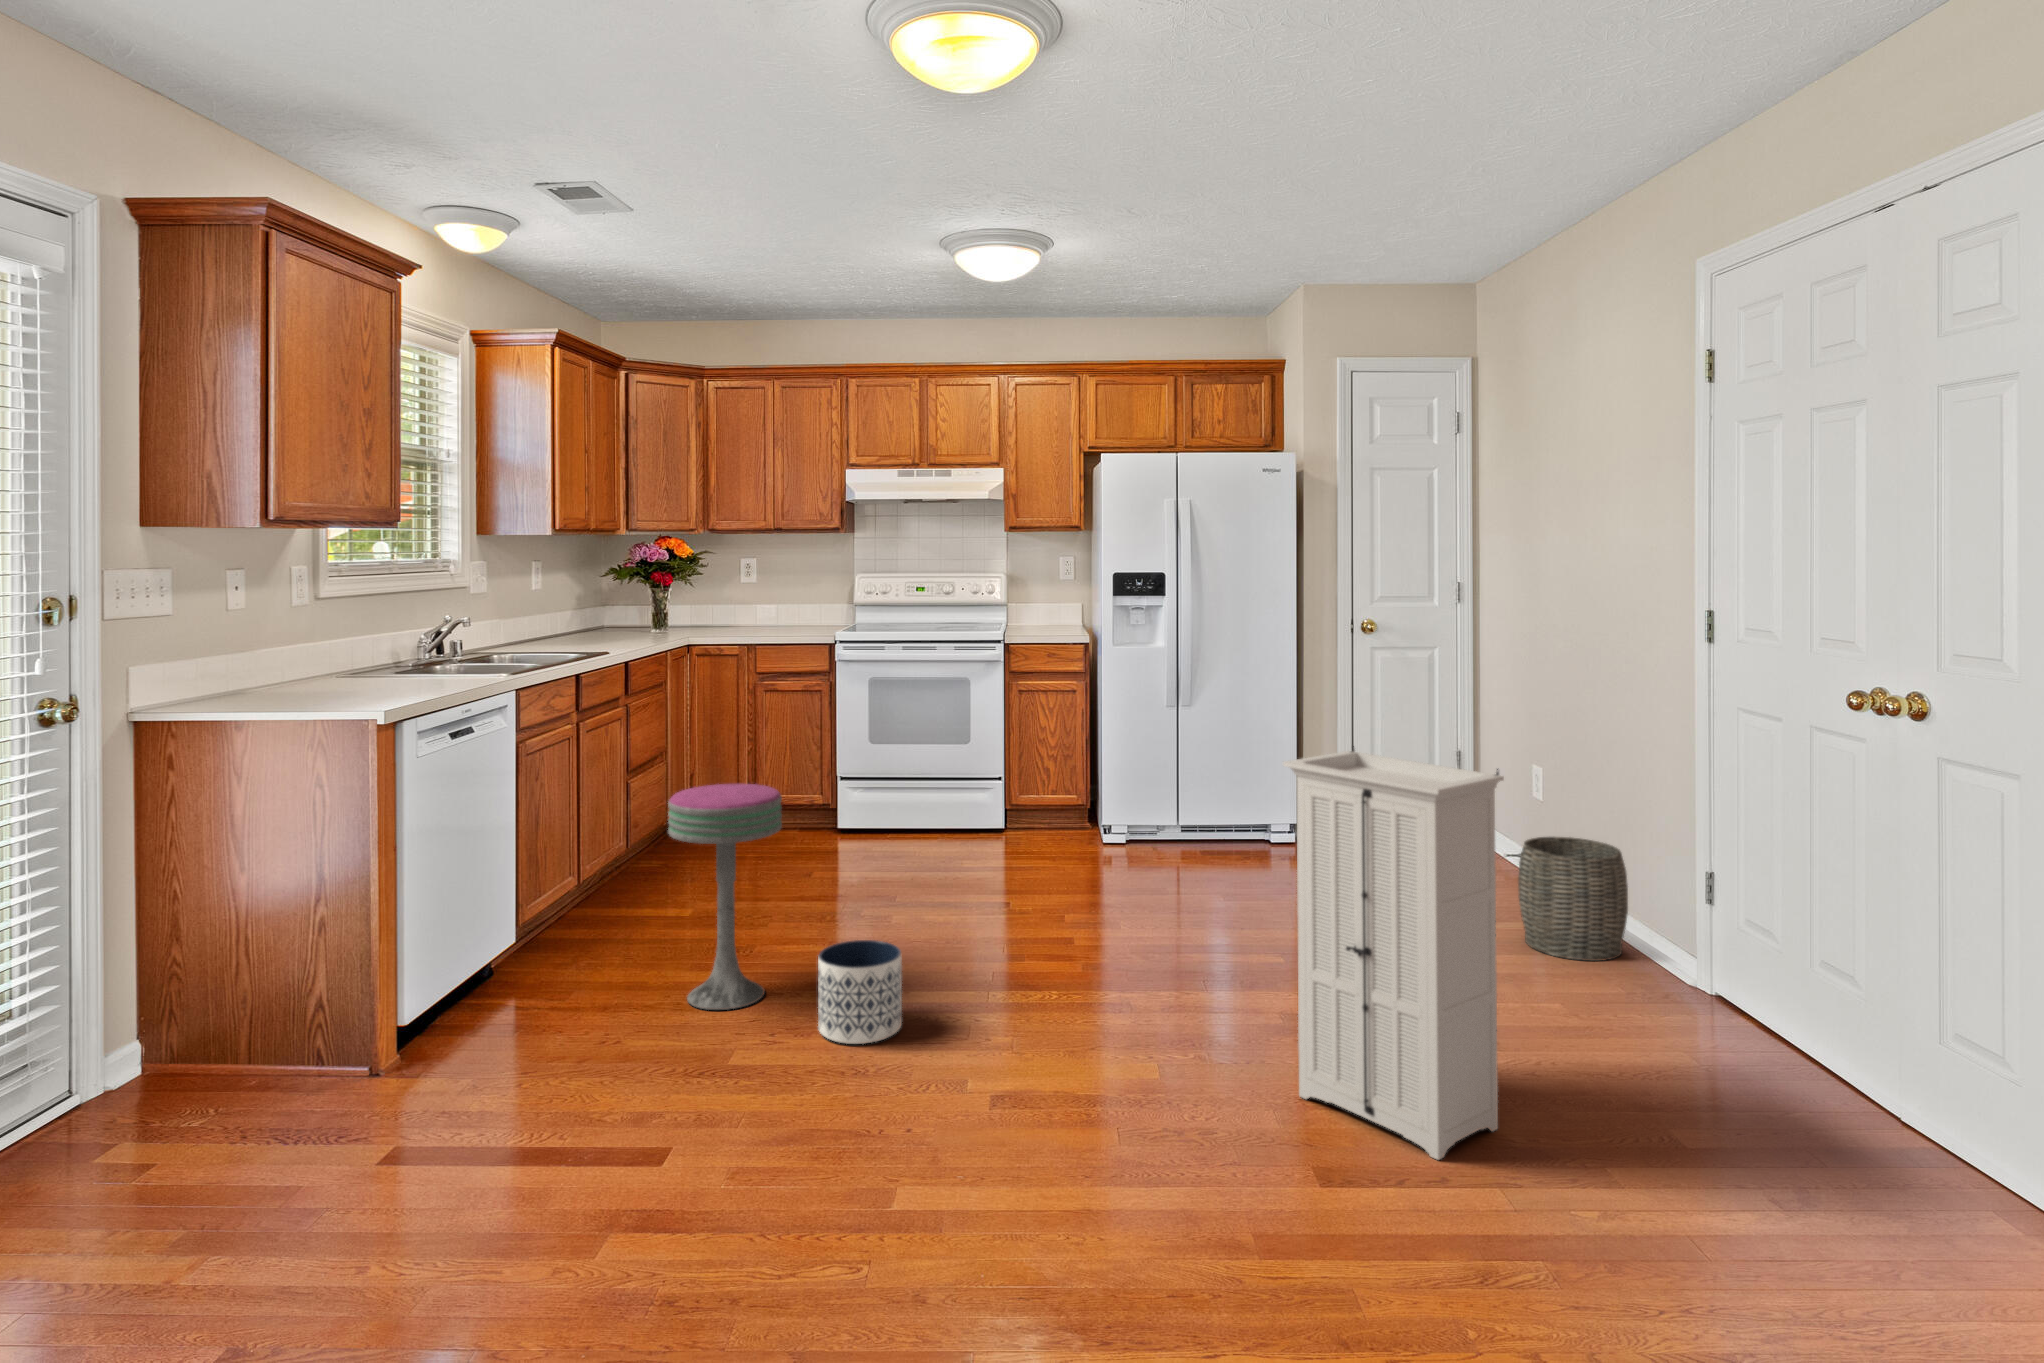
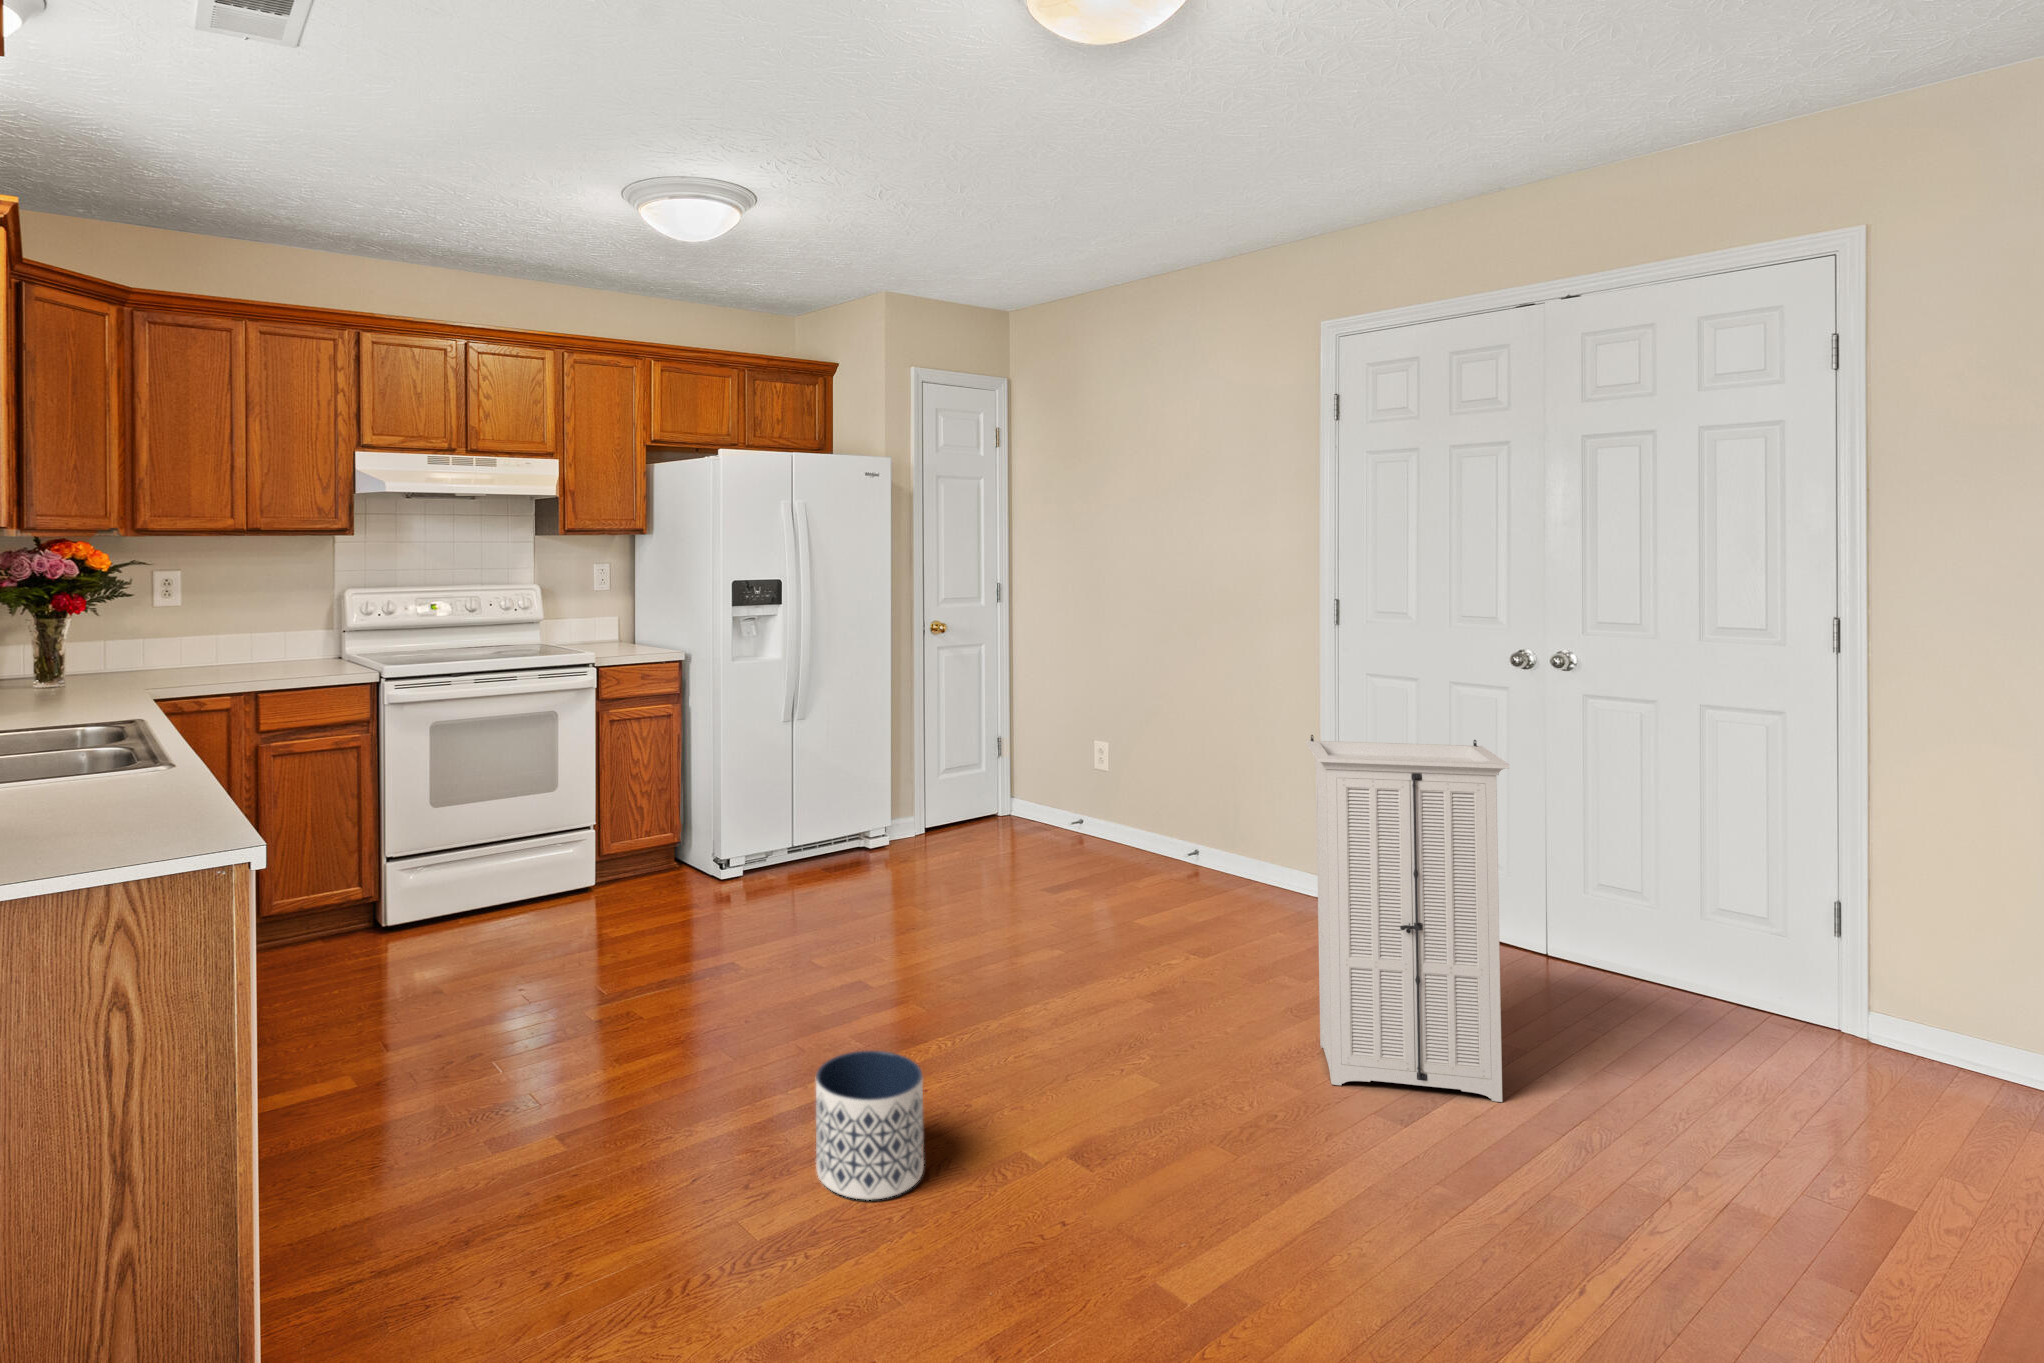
bar stool: present [668,784,782,1010] -> none [549,882,712,1226]
woven basket: present [1518,837,1628,961] -> none [1187,797,1276,902]

